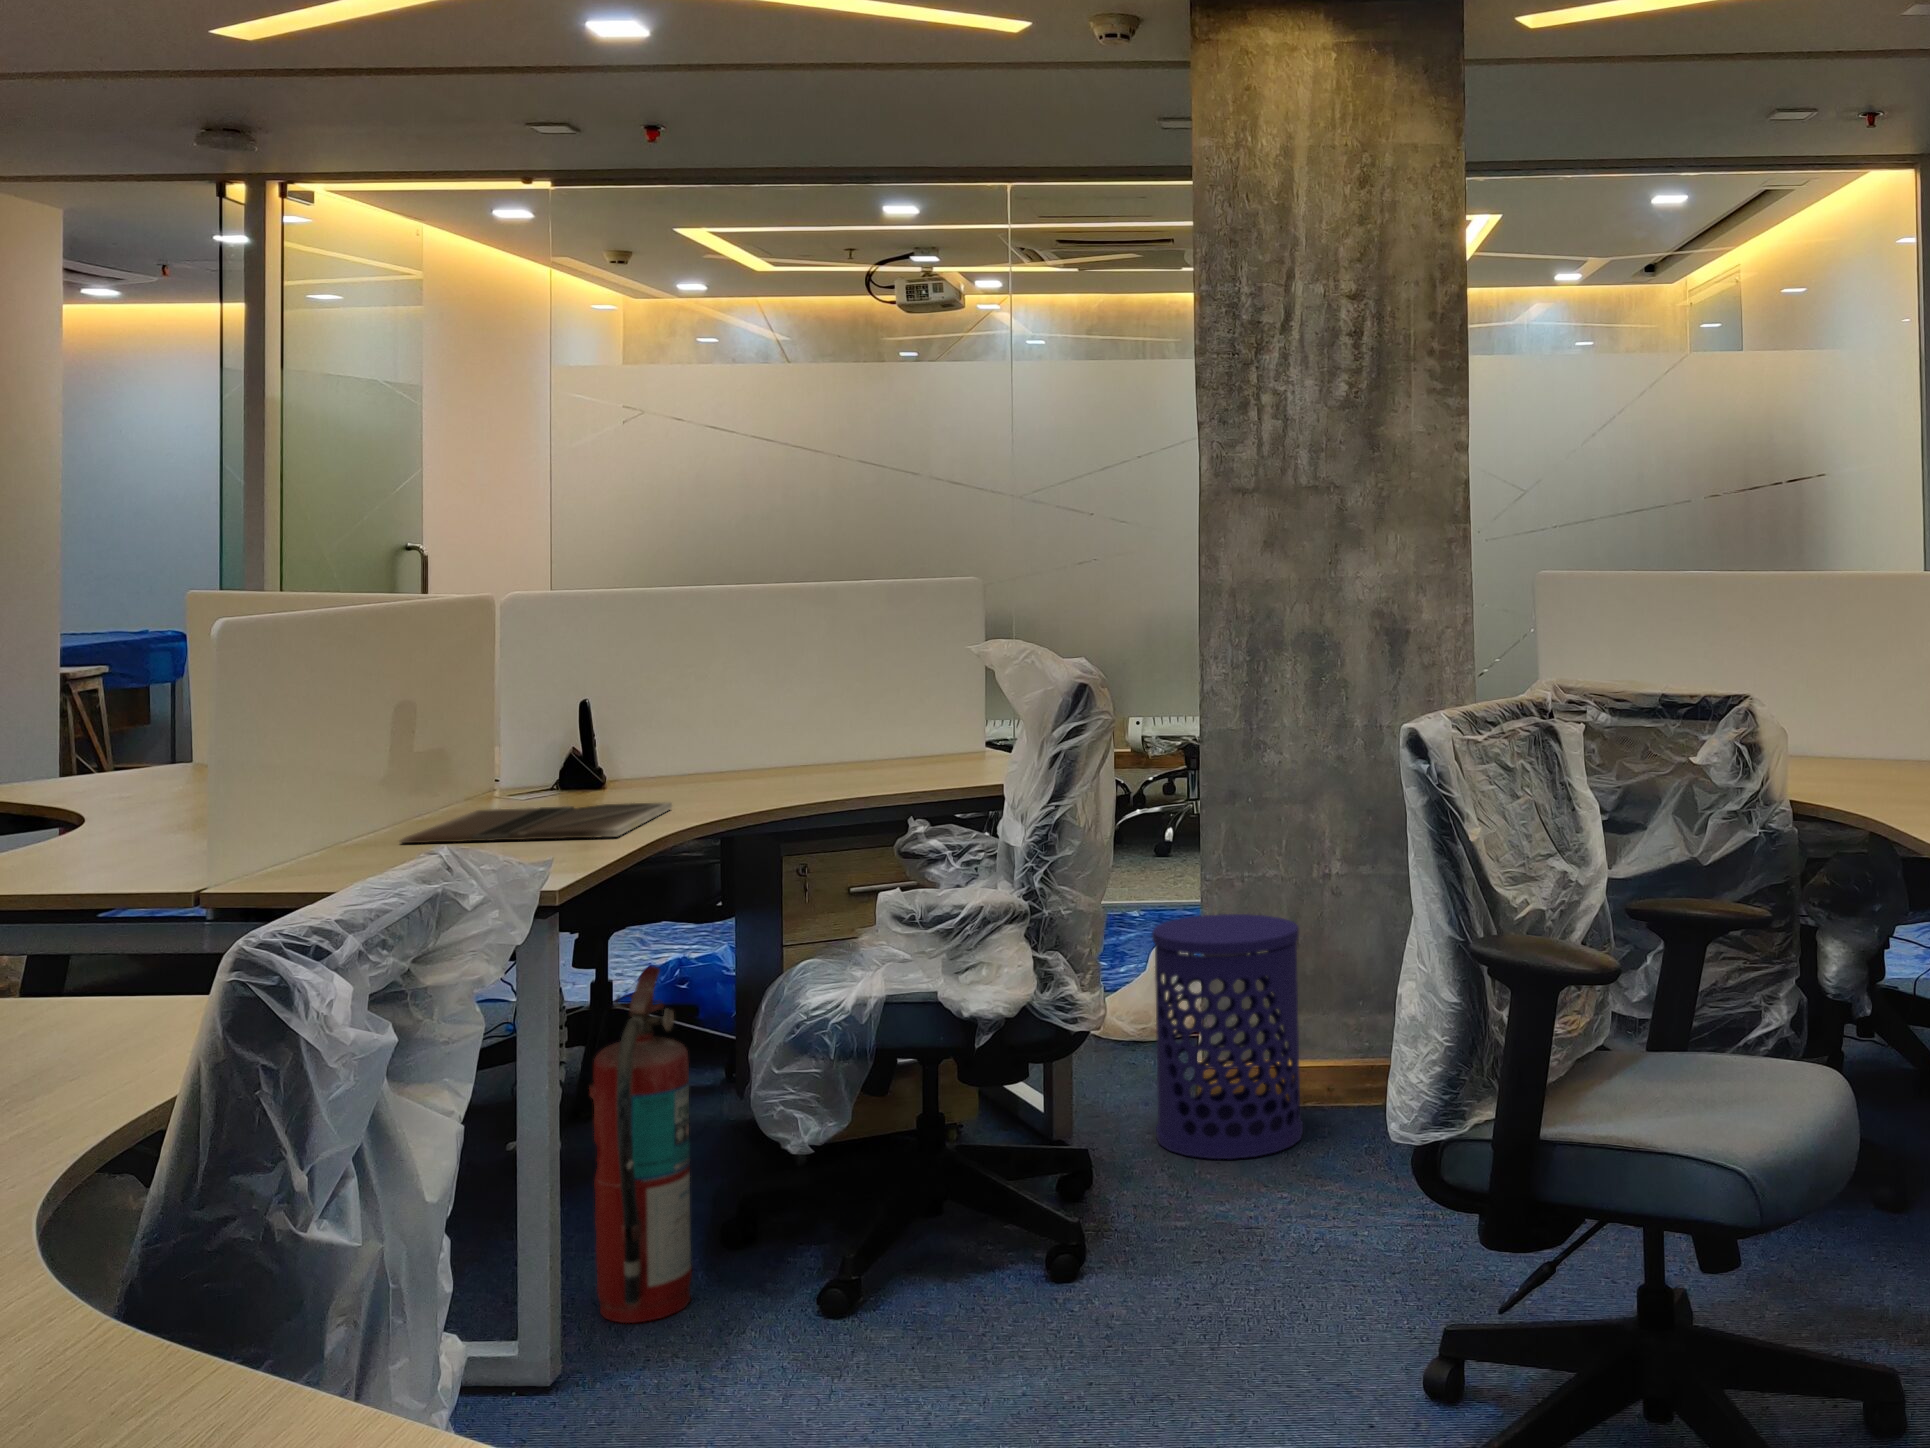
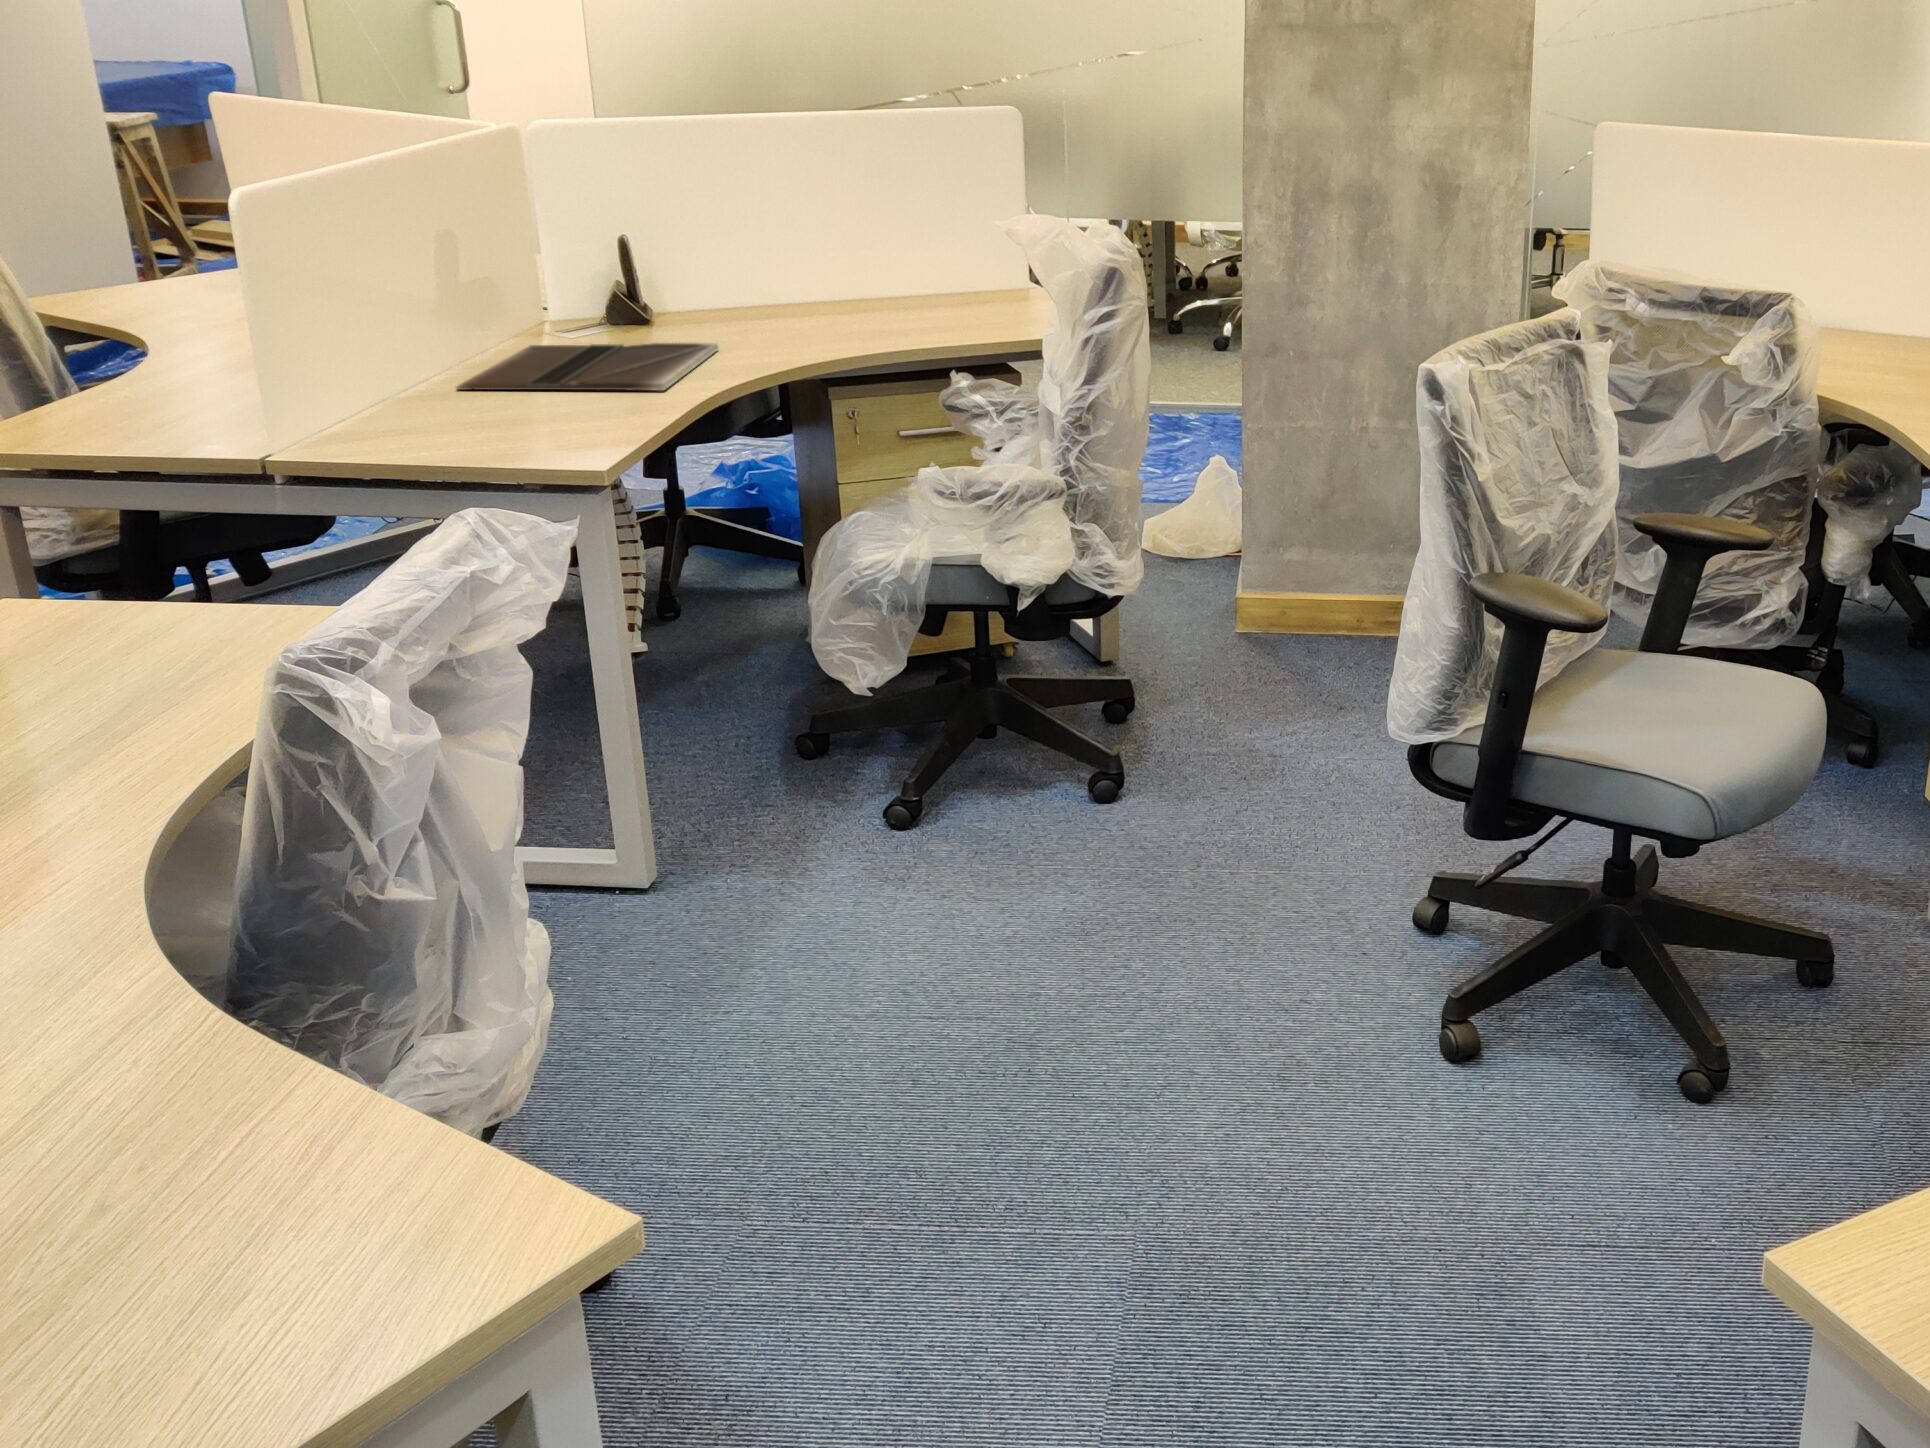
waste bin: present [1152,914,1303,1159] -> none [1194,457,1337,688]
fire extinguisher: present [589,966,692,1323] -> none [659,515,770,825]

